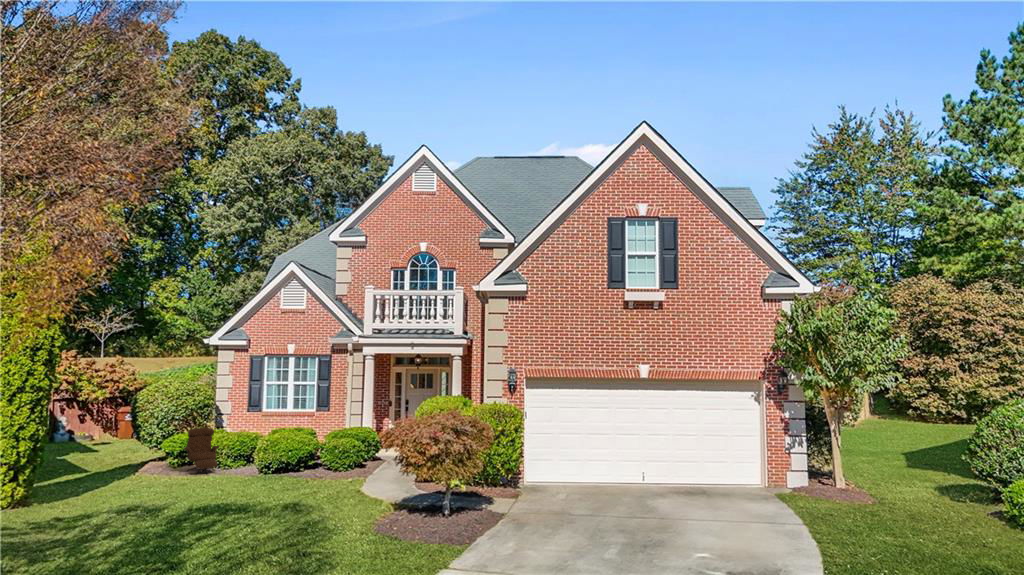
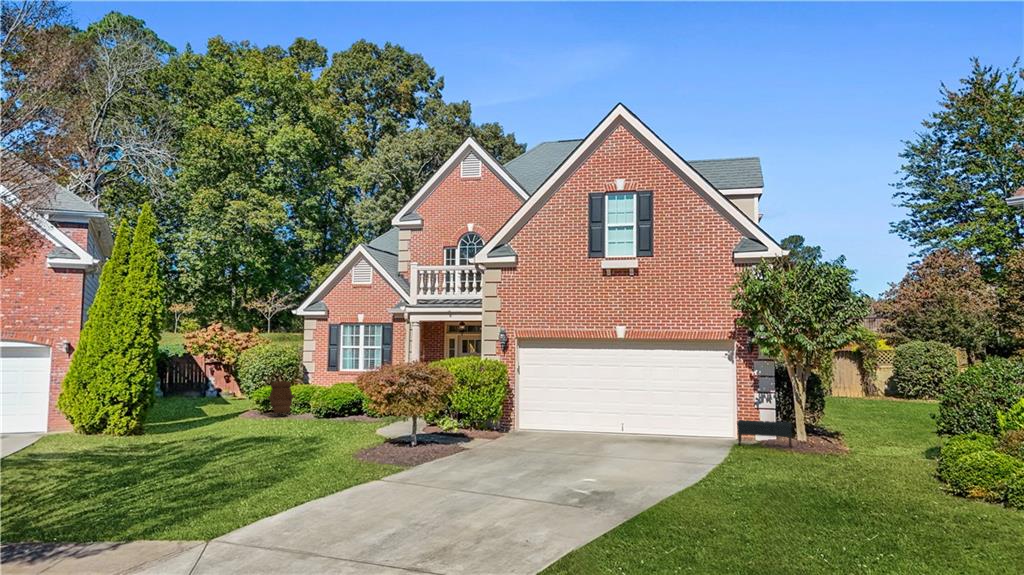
bench: none [770,466,831,496] -> present [737,420,792,448]

